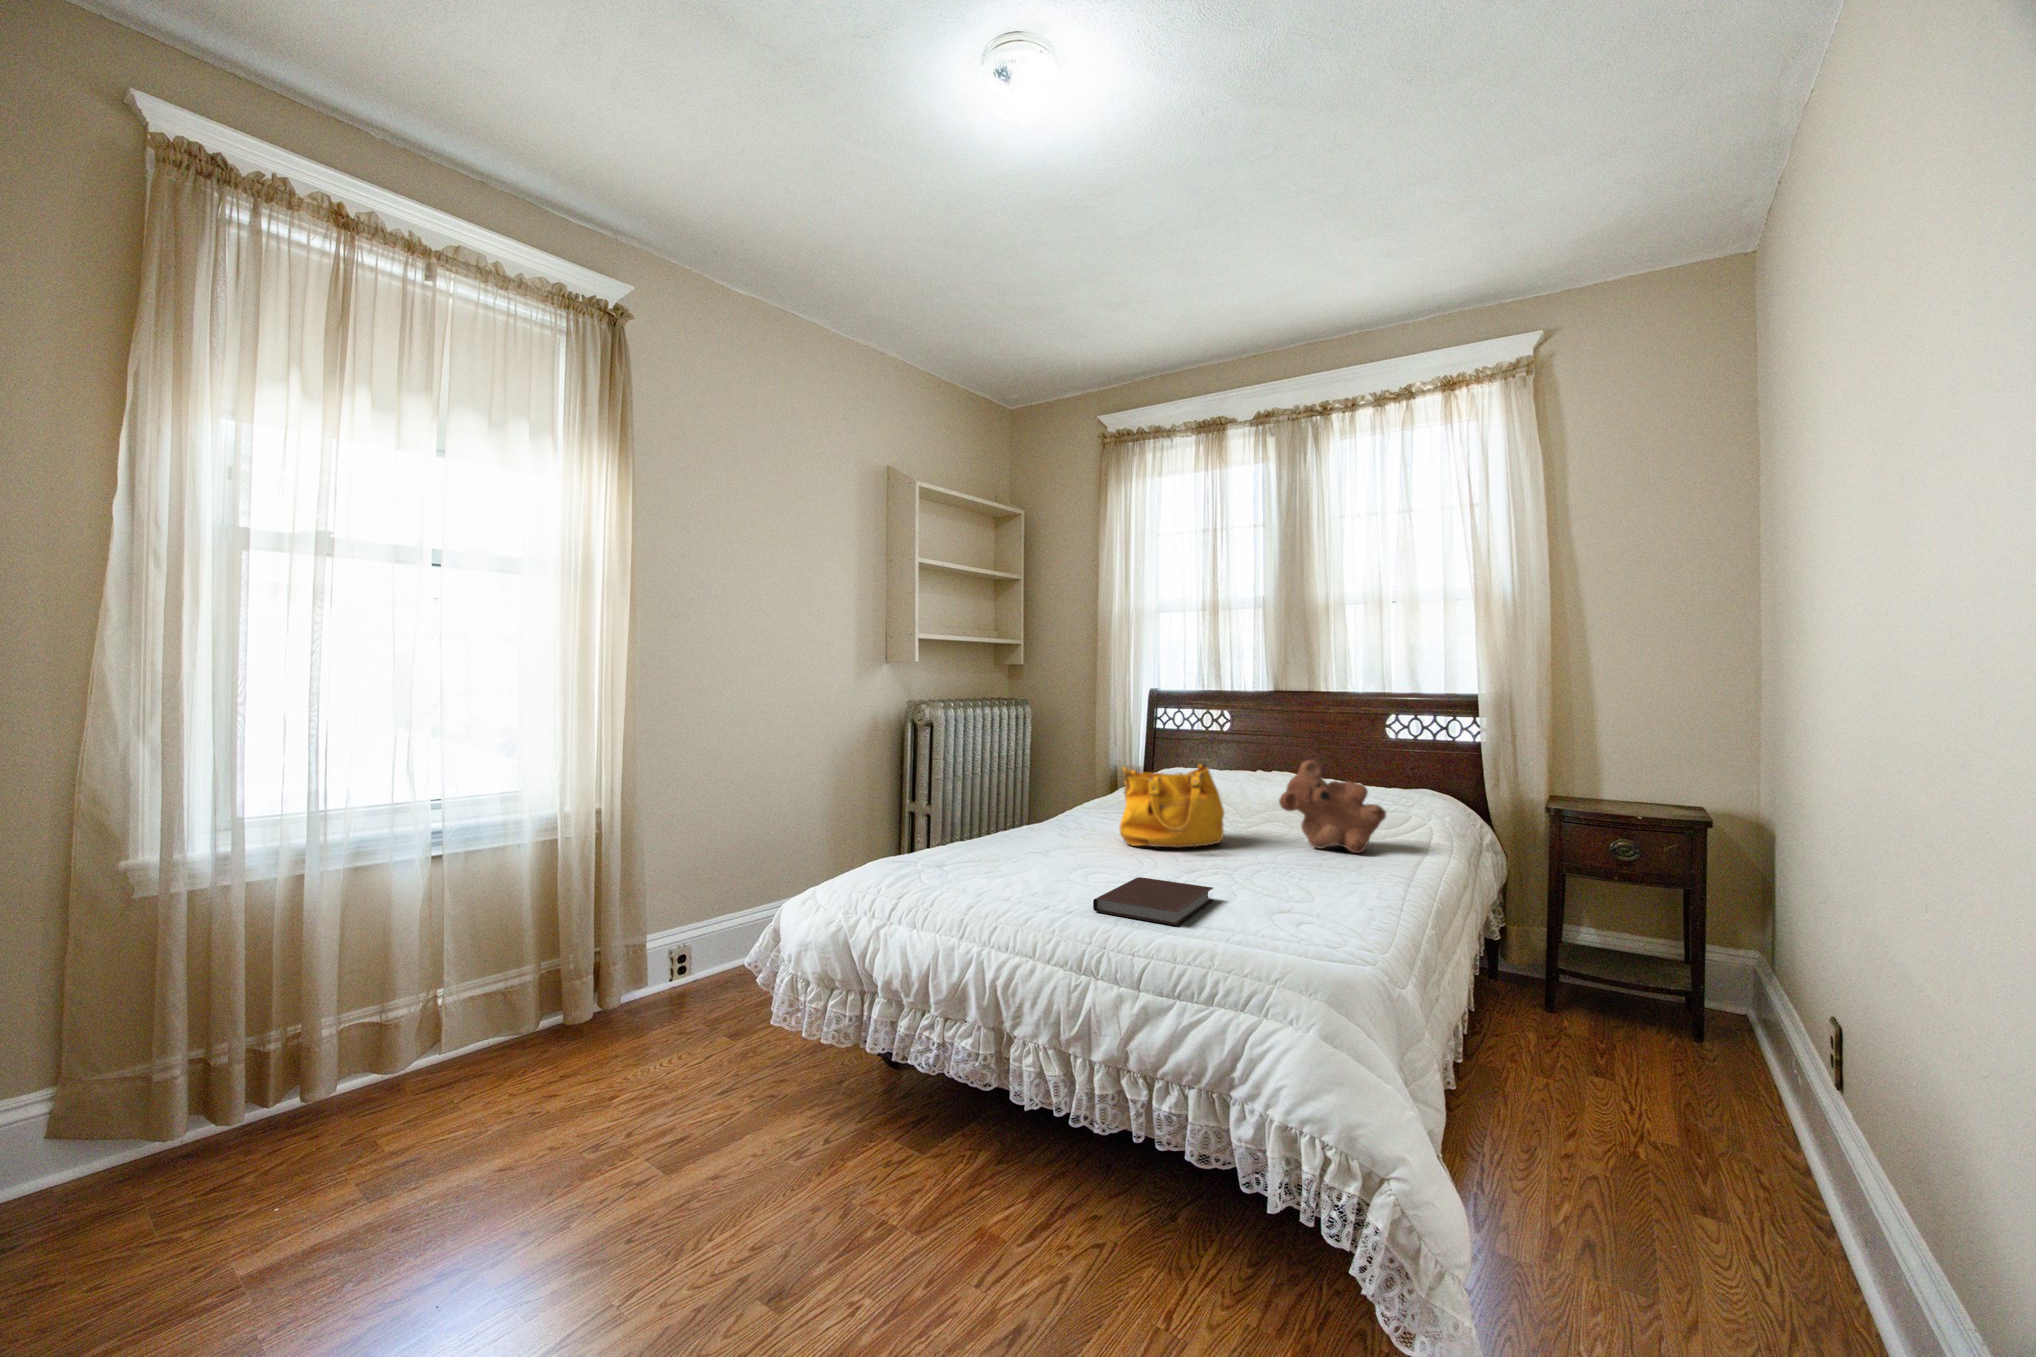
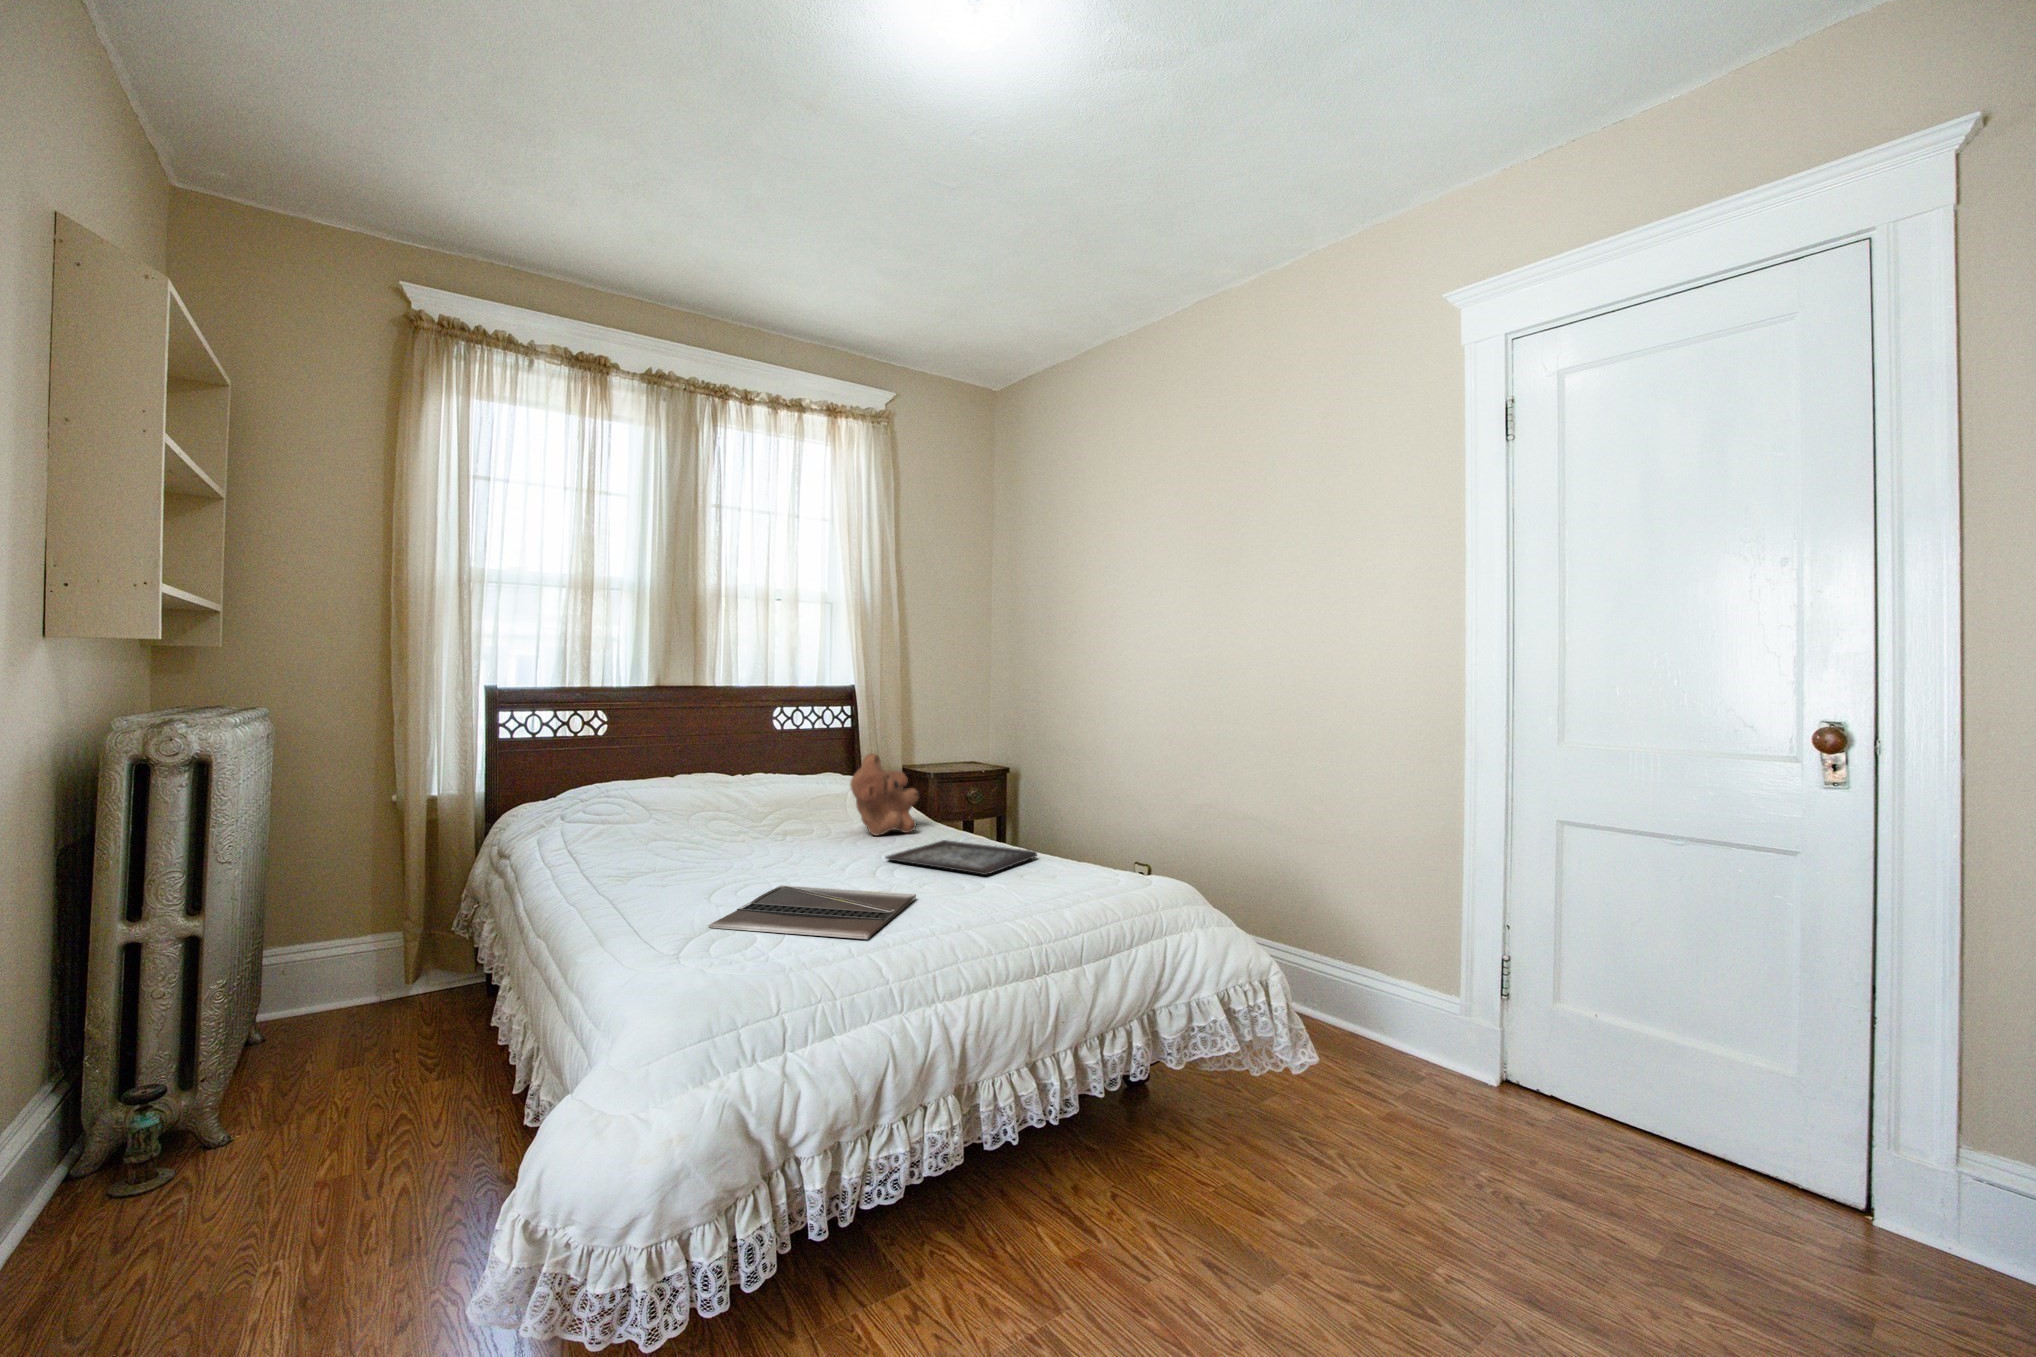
handbag: present [1120,760,1224,848] -> none [718,763,841,869]
laptop: none [968,853,1108,889] -> present [708,885,916,939]
tray: none [1220,858,1355,899] -> present [886,840,1037,875]
notebook: present [1093,877,1213,926] -> none [935,871,1063,914]

